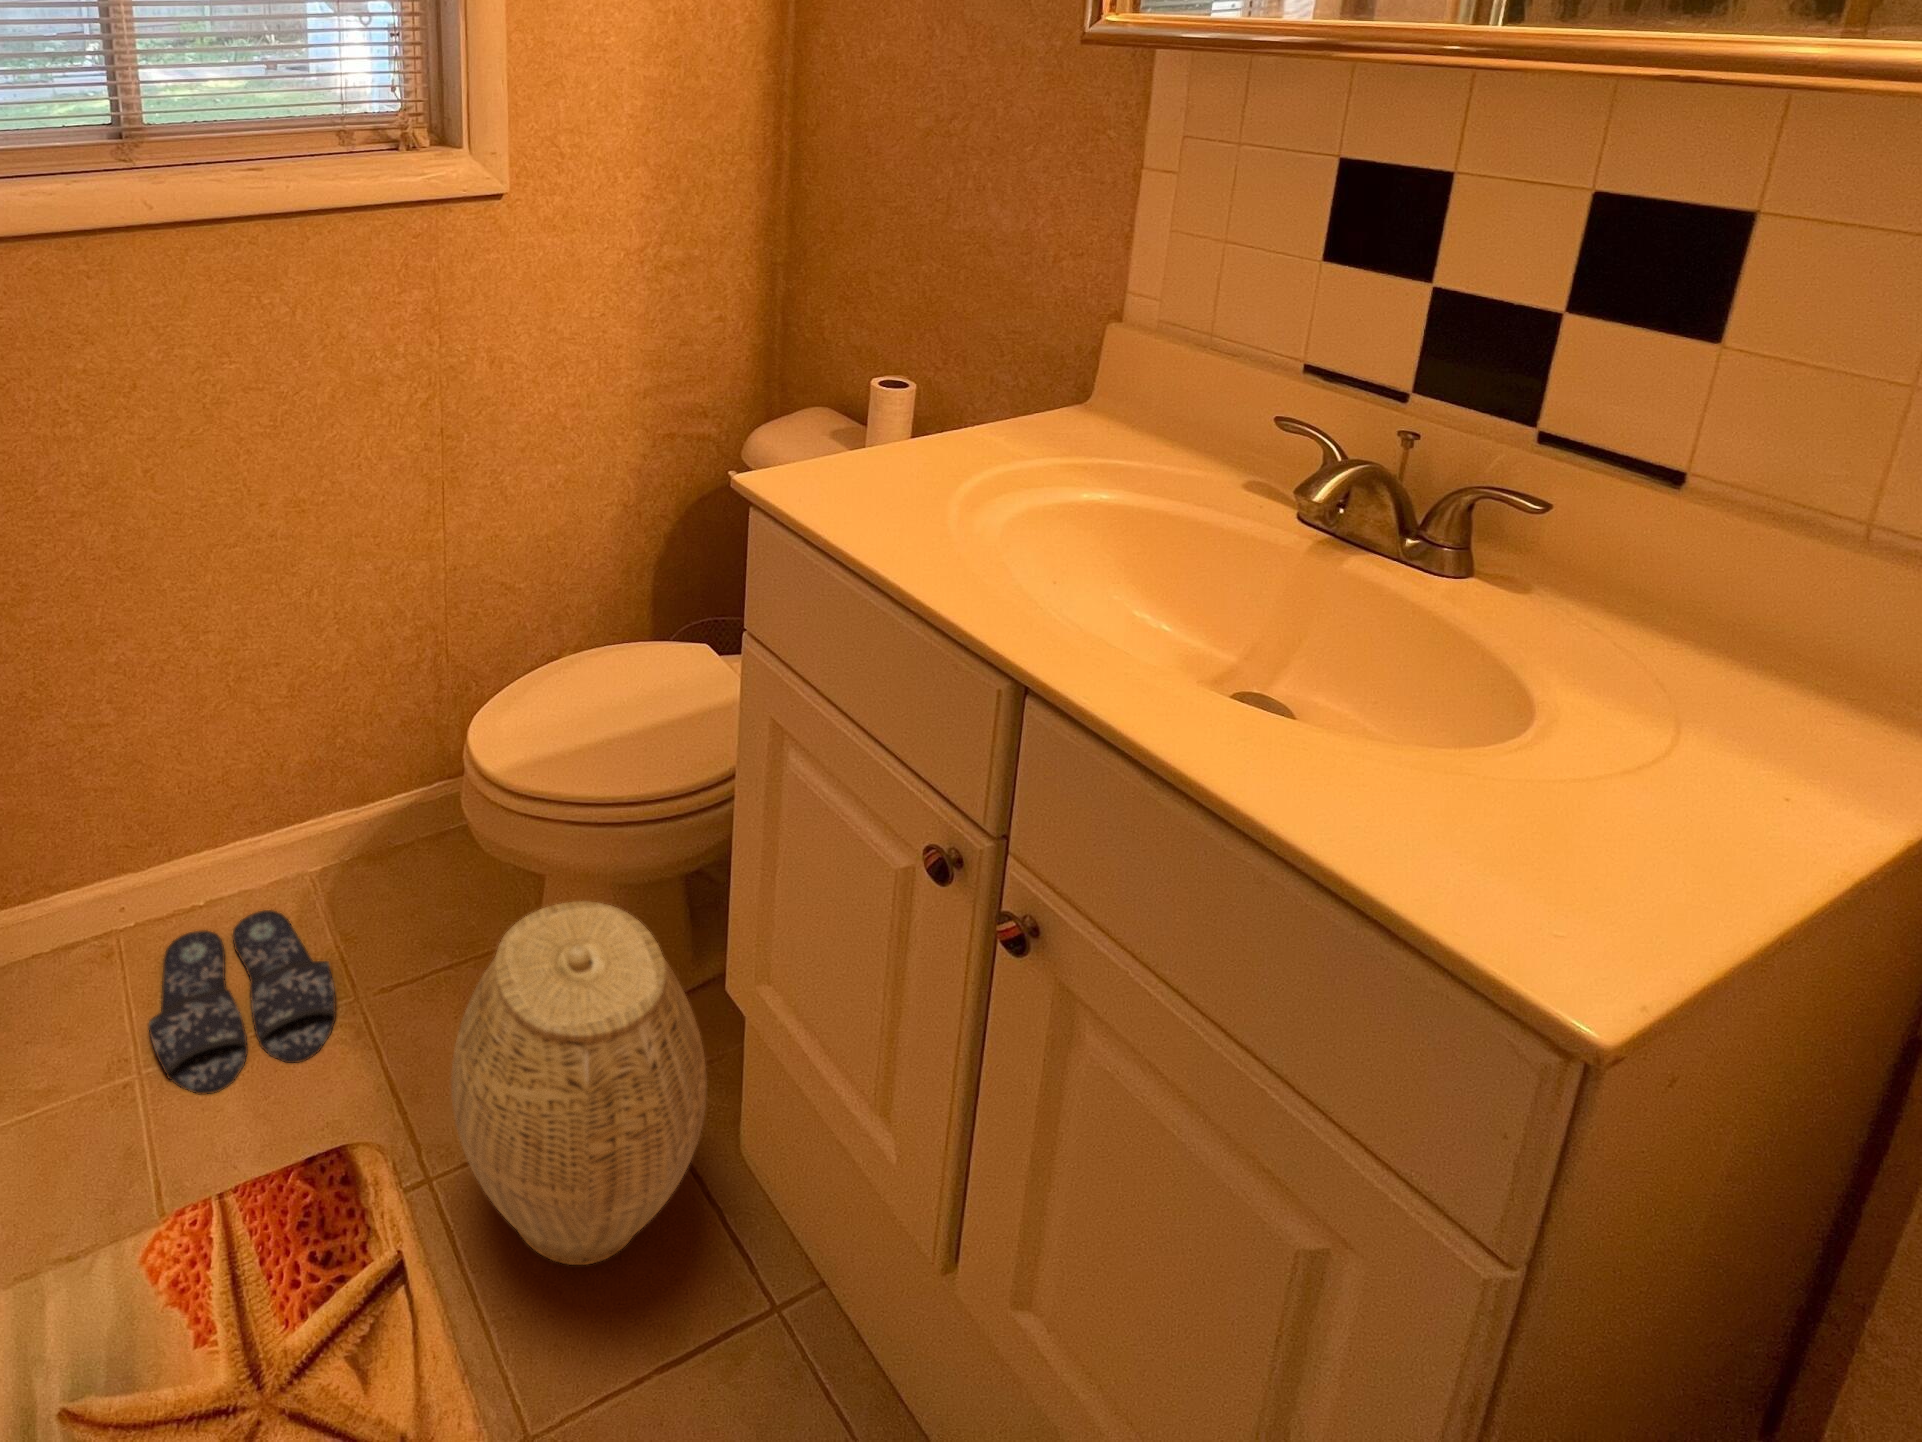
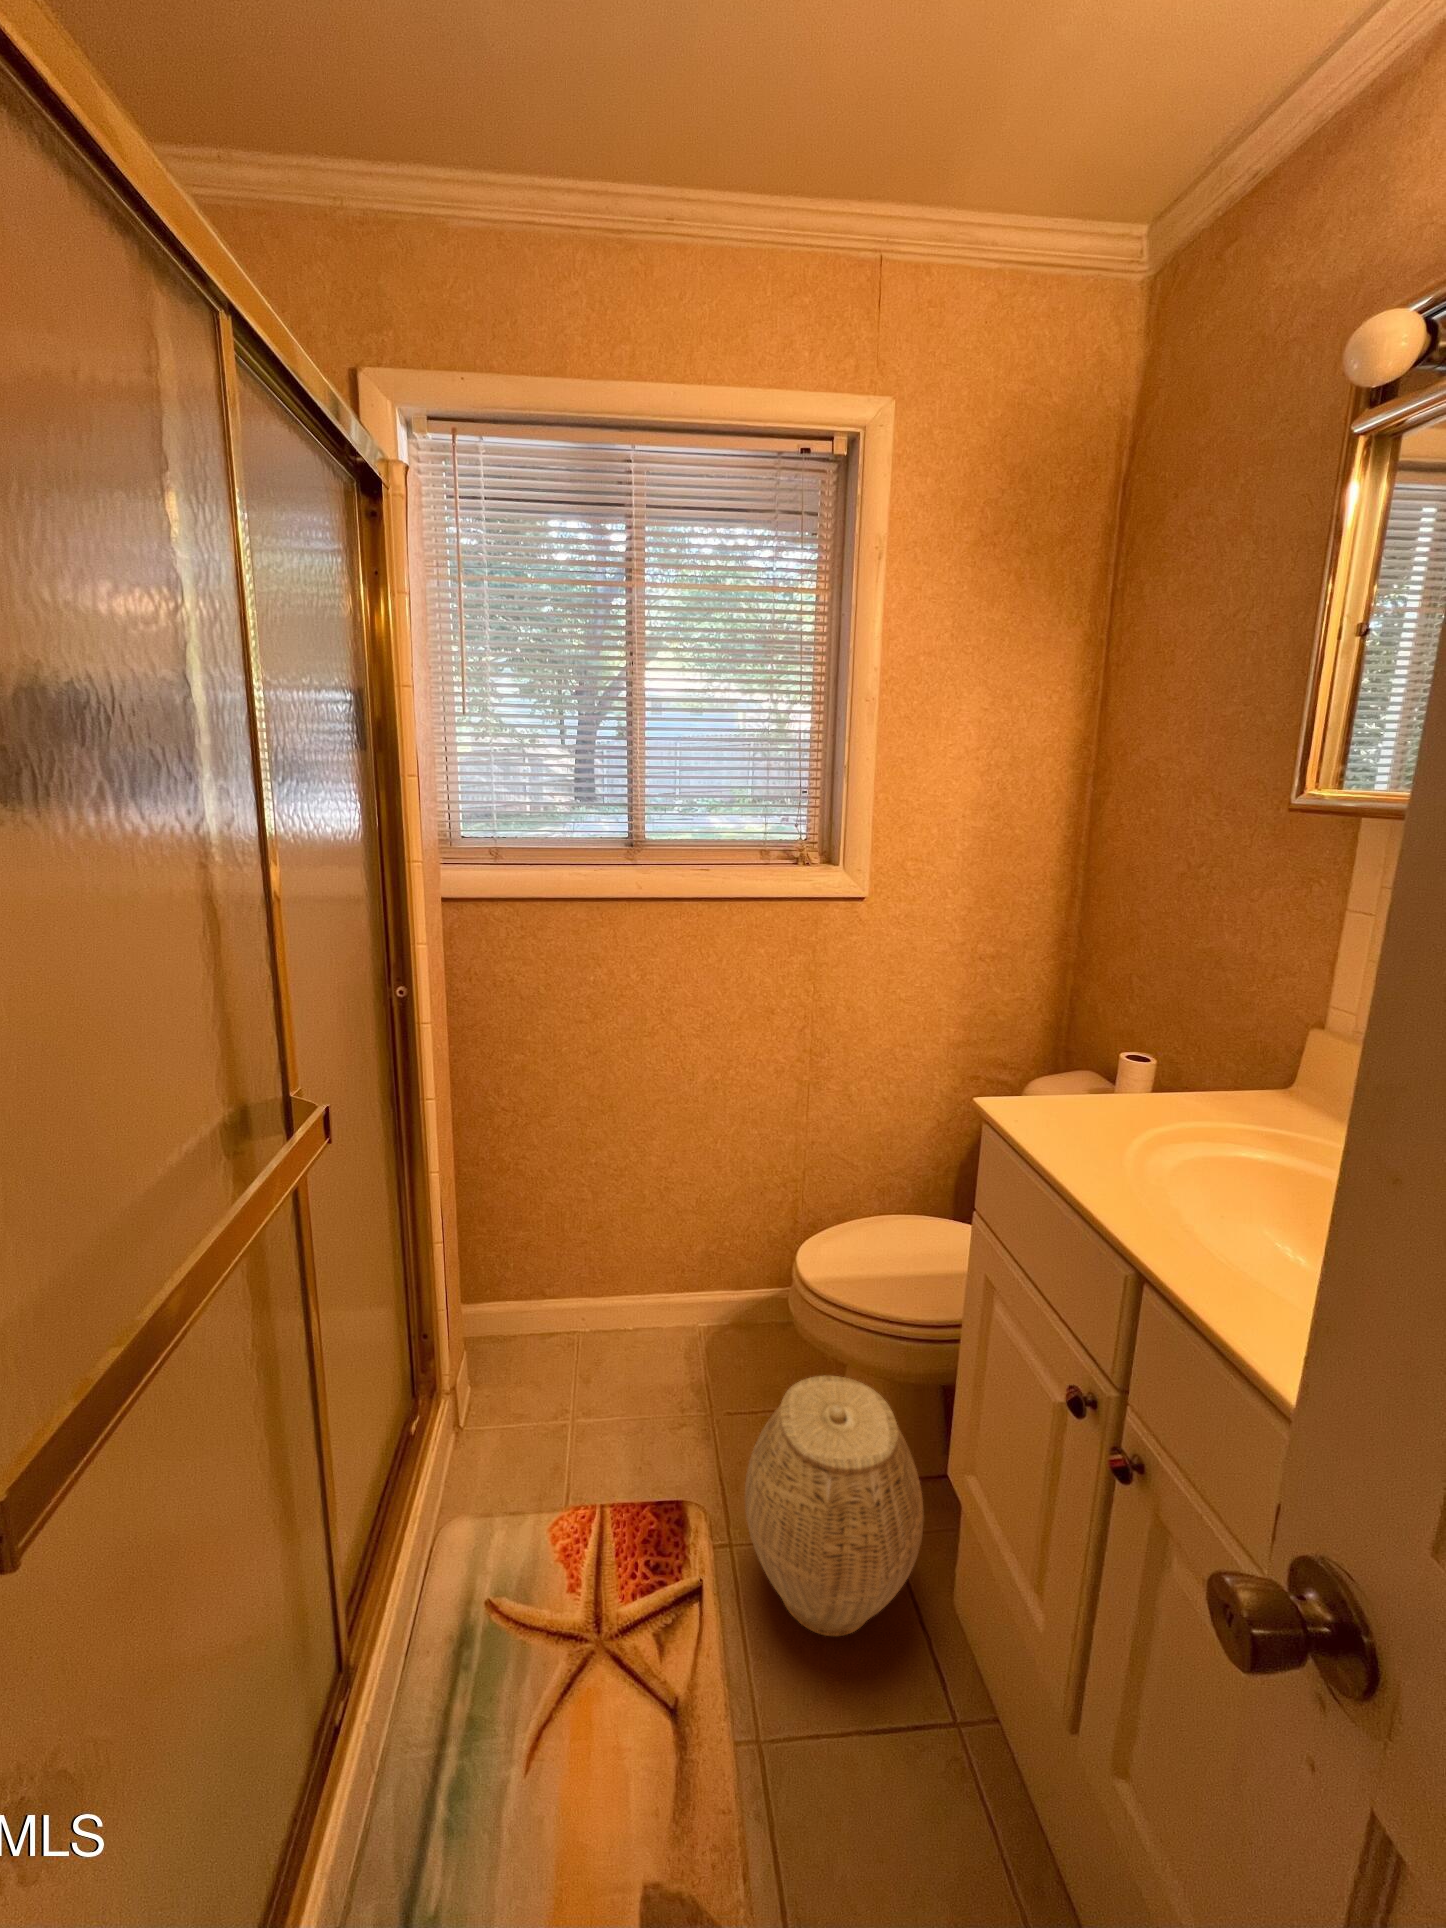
slippers: present [148,910,336,1094] -> none [582,1339,696,1444]

